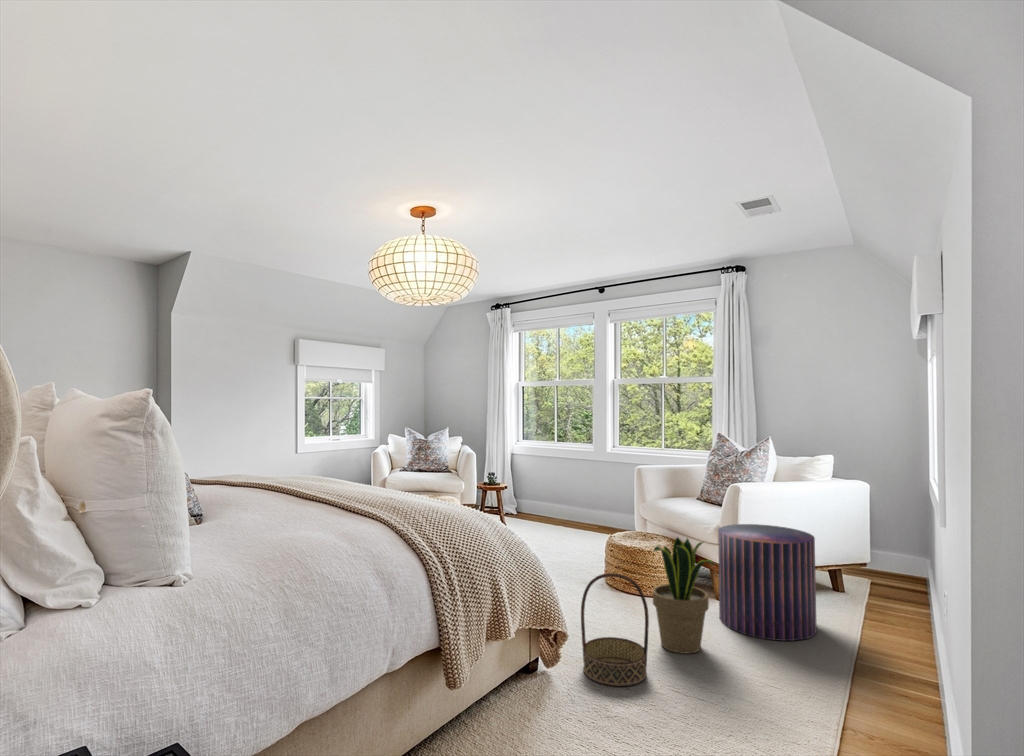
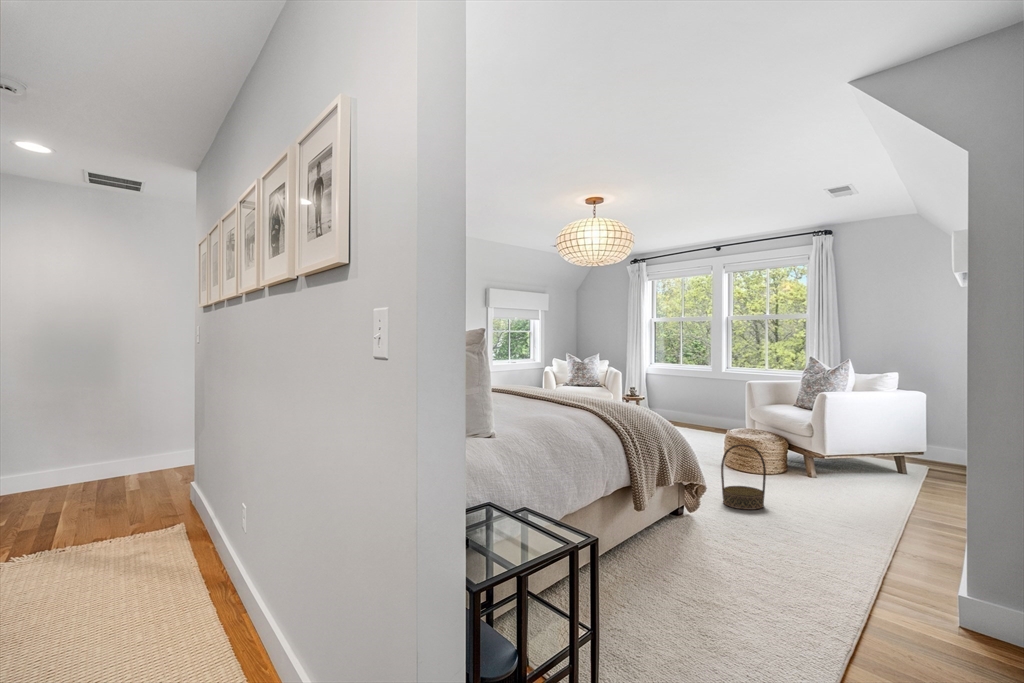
pouf: present [718,524,817,641] -> none [811,421,880,495]
potted plant: present [653,537,713,654] -> none [766,425,808,498]

